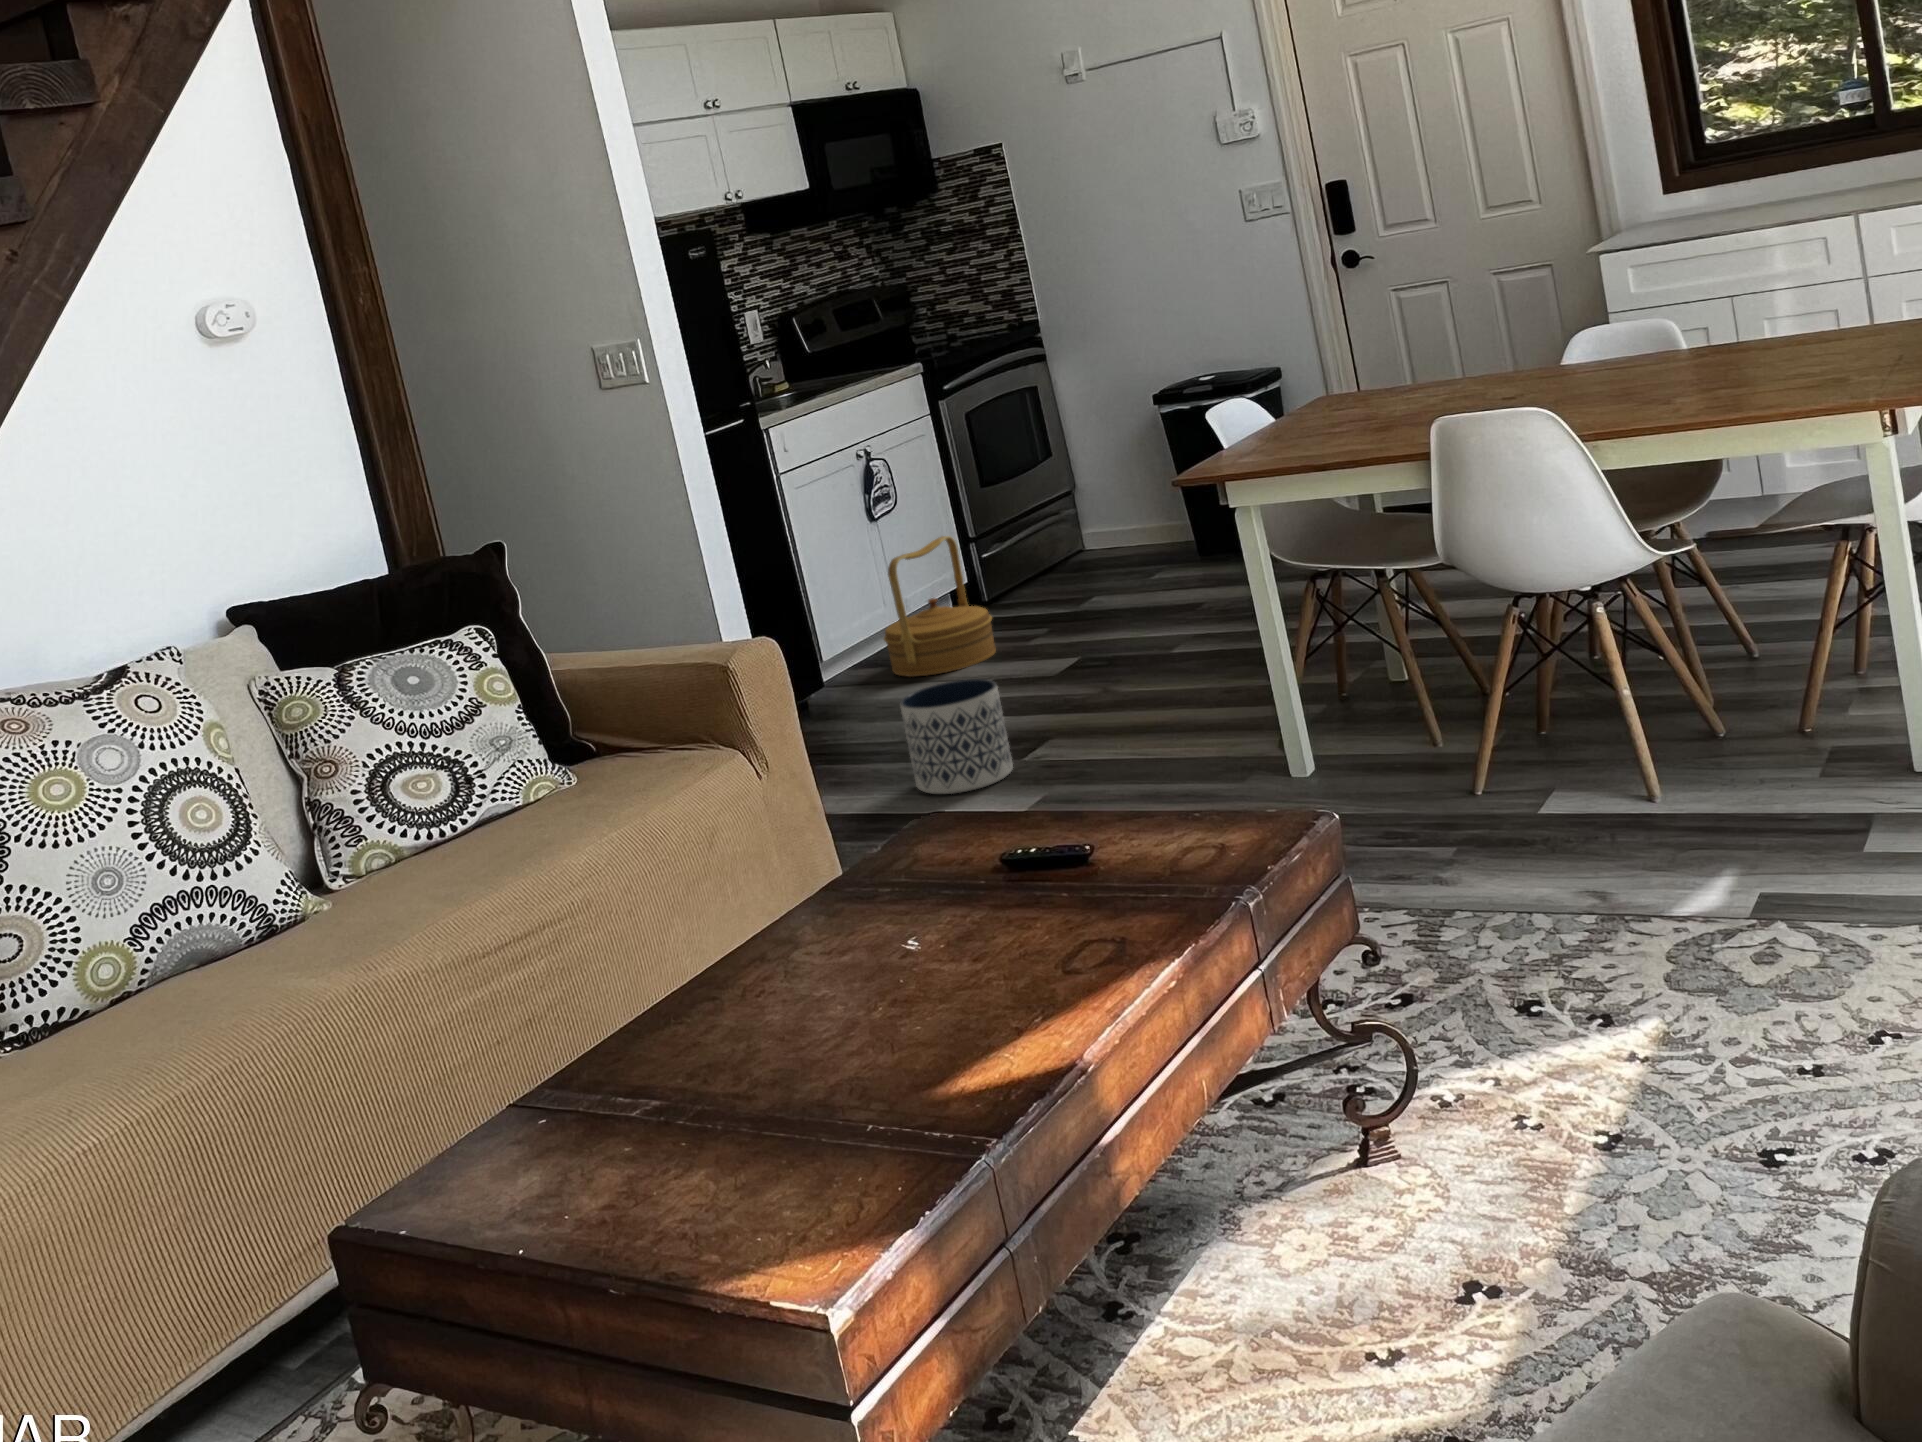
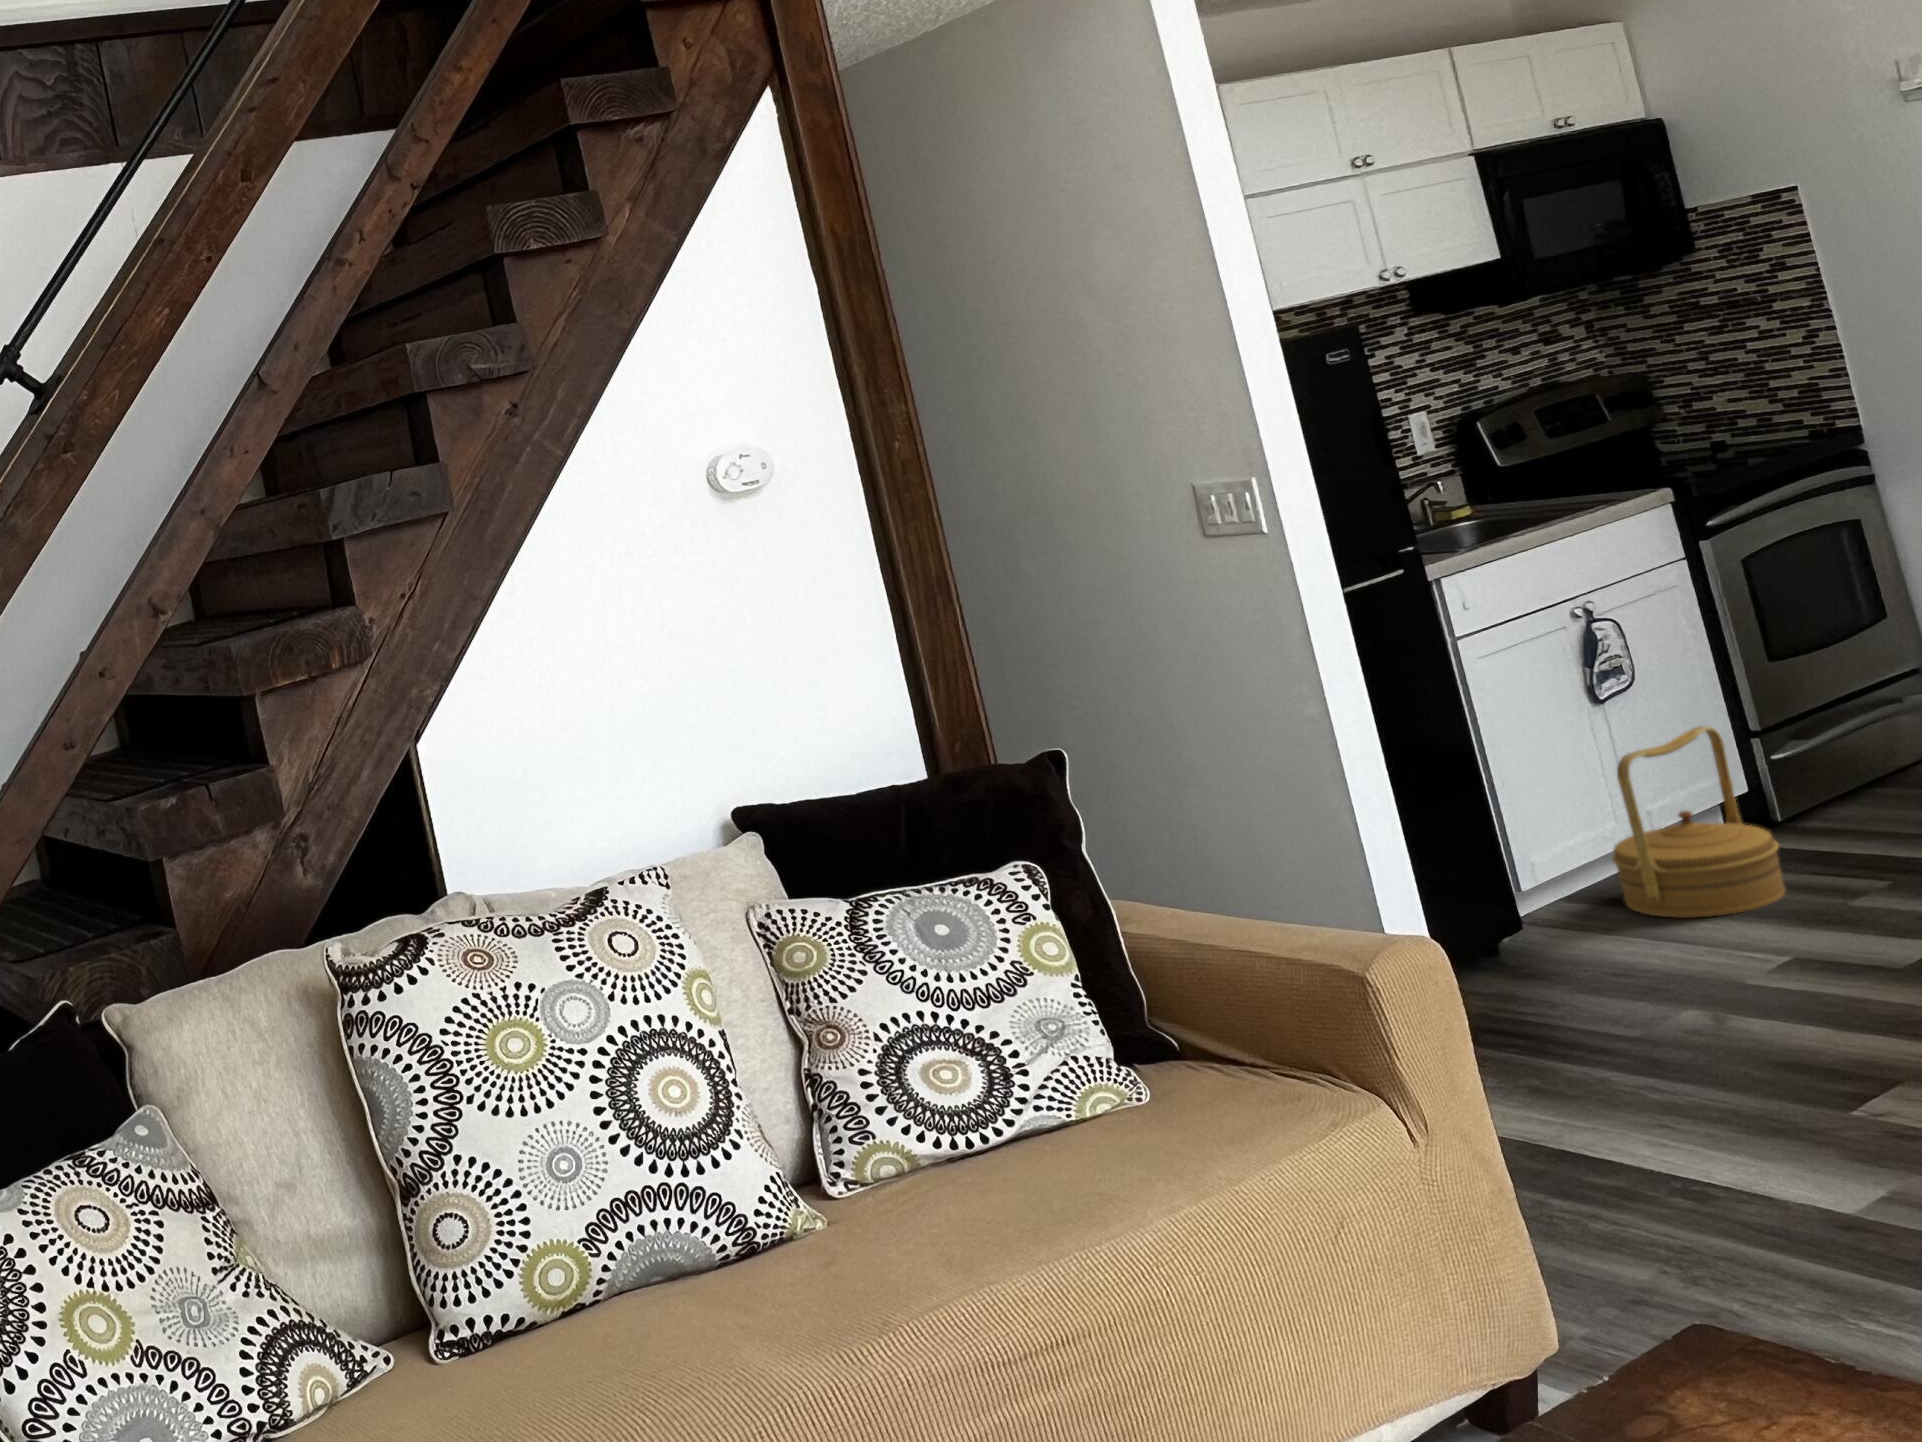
planter: present [900,679,1013,794] -> none [1626,961,1807,1127]

